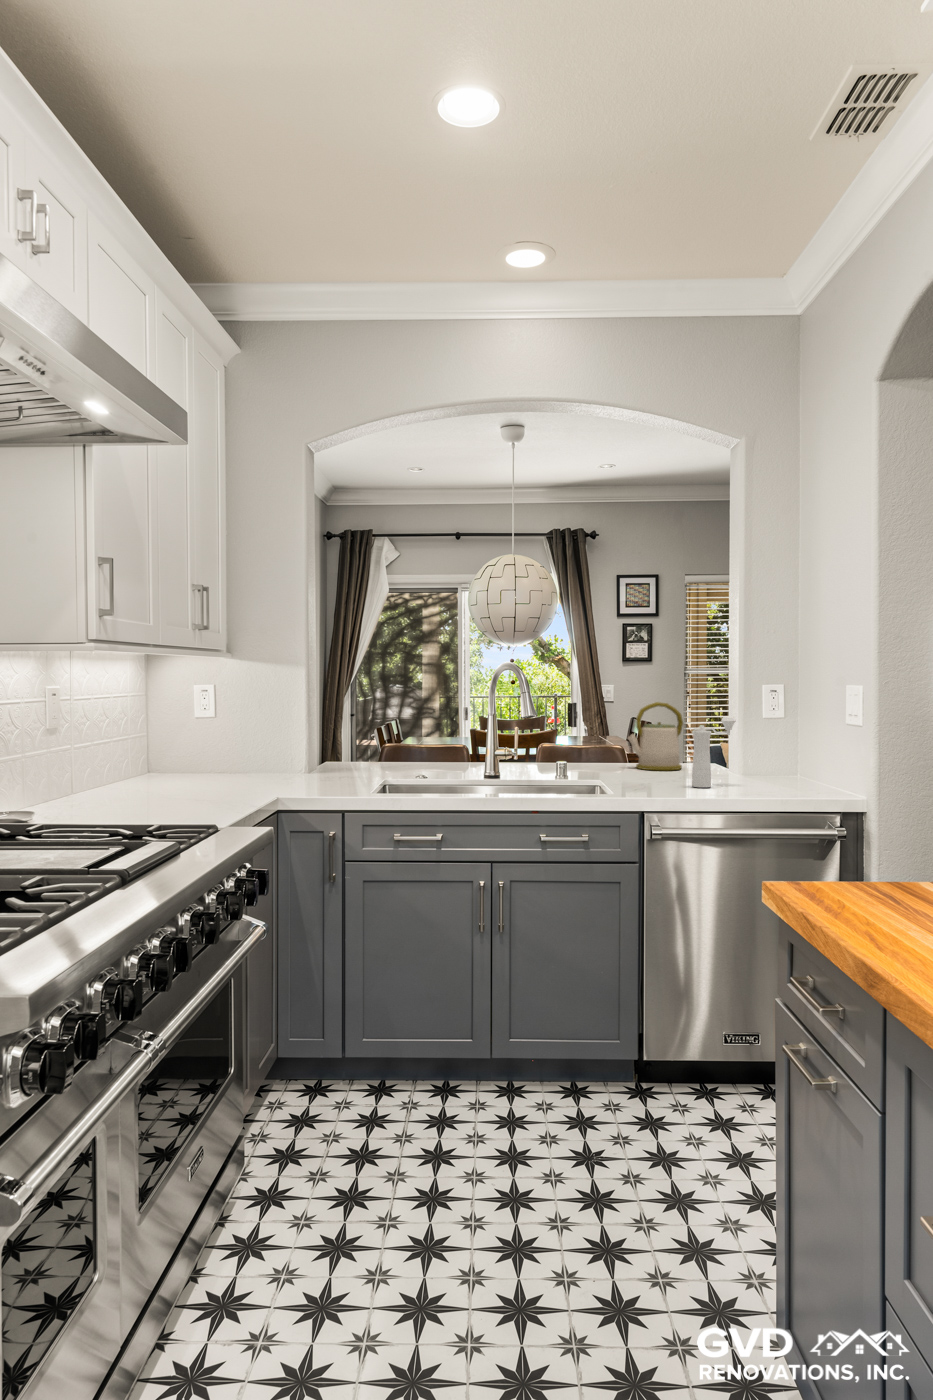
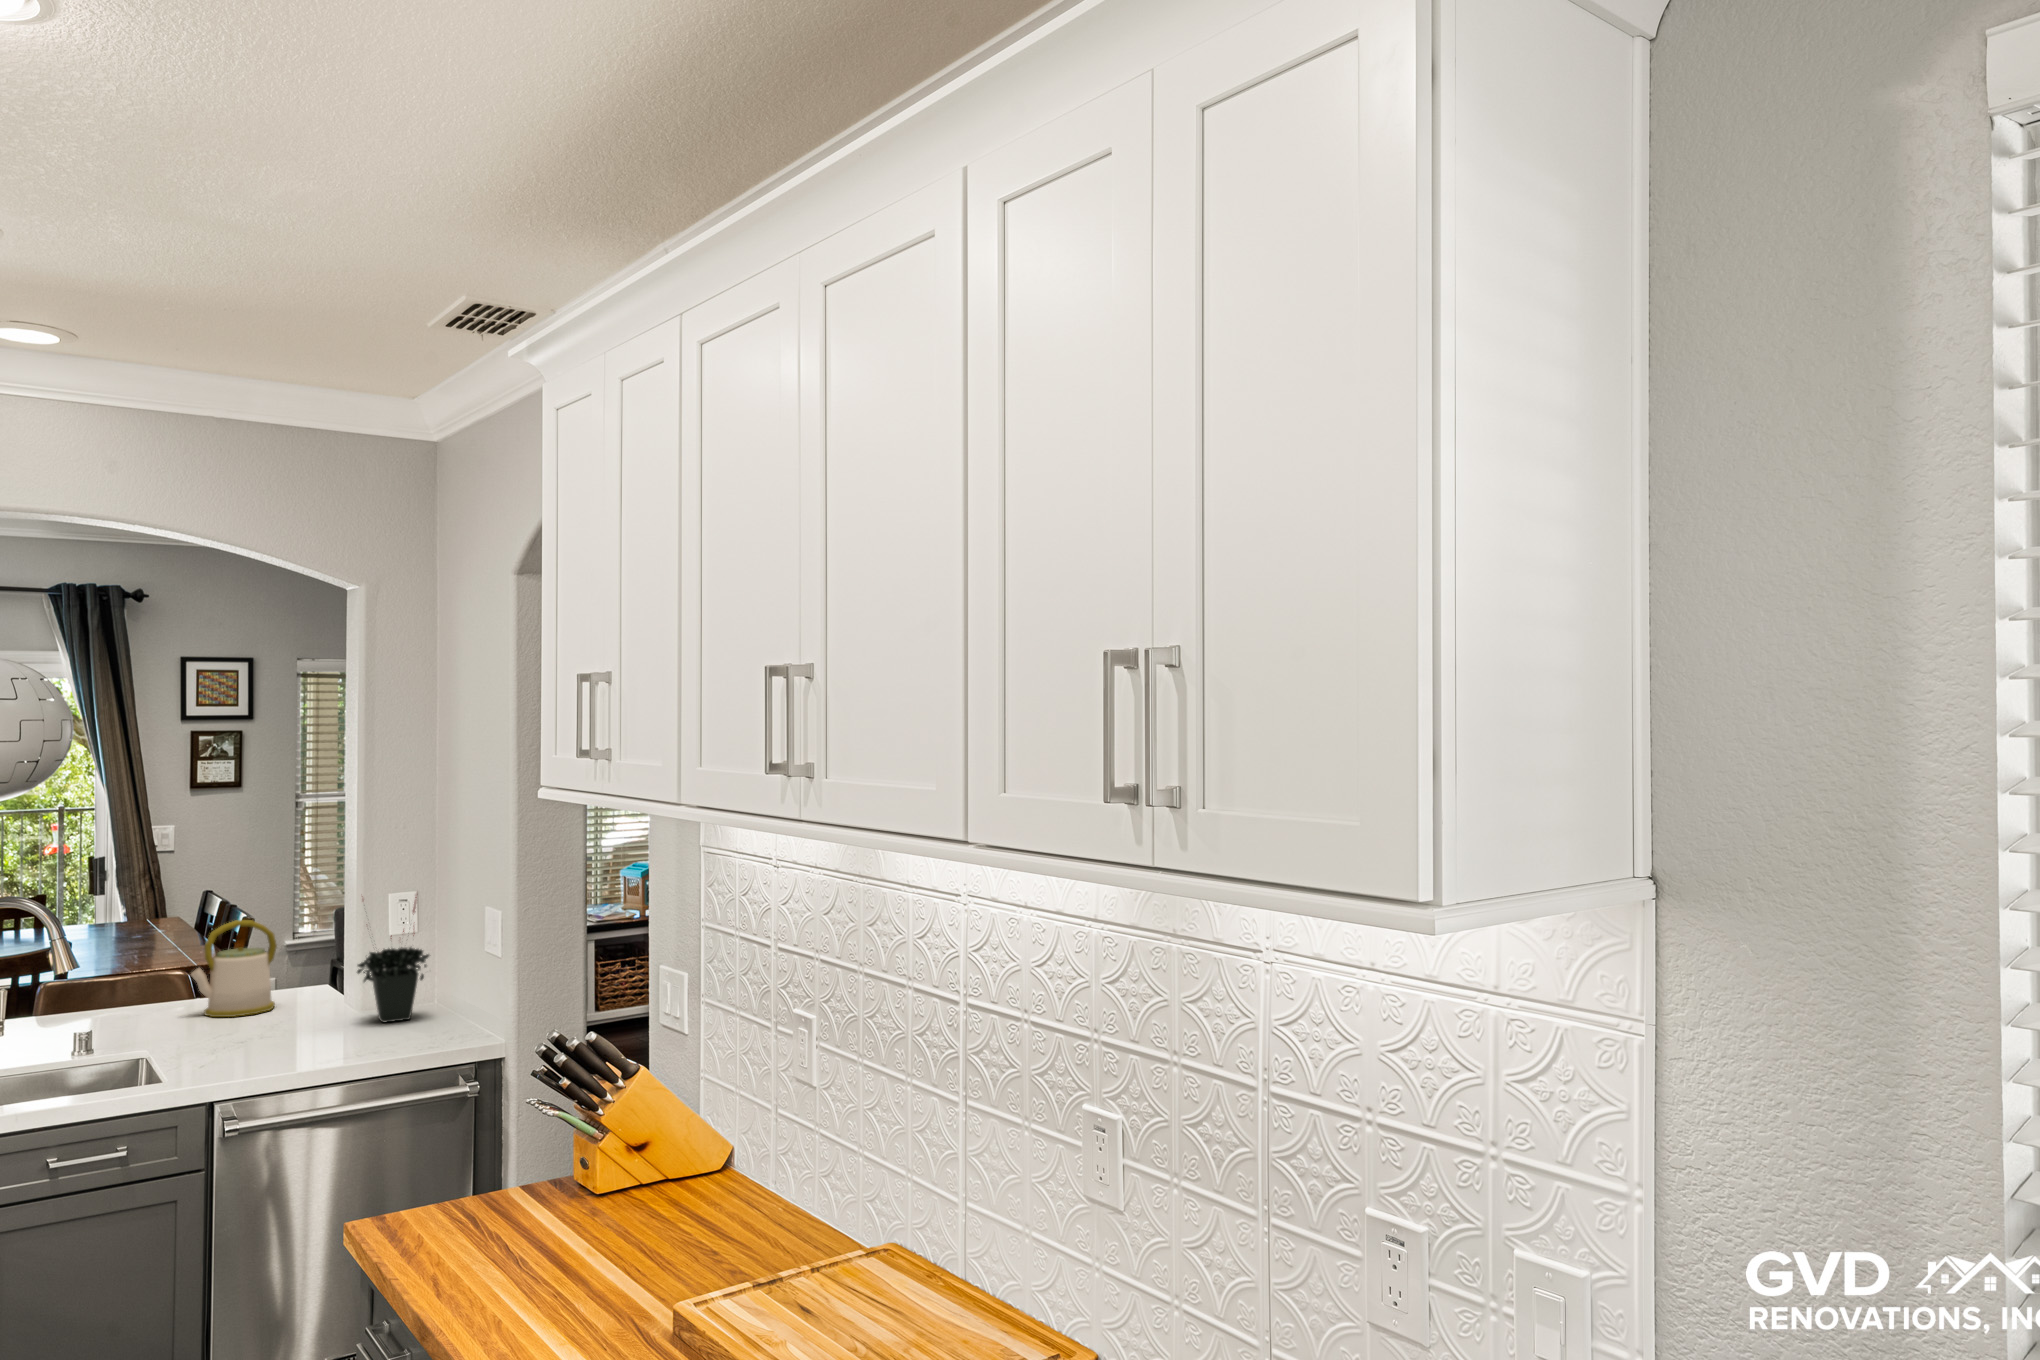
potted plant: none [741,677,798,782] -> present [357,897,429,1022]
pepper mill: present [692,717,736,787] -> none [285,948,347,1048]

